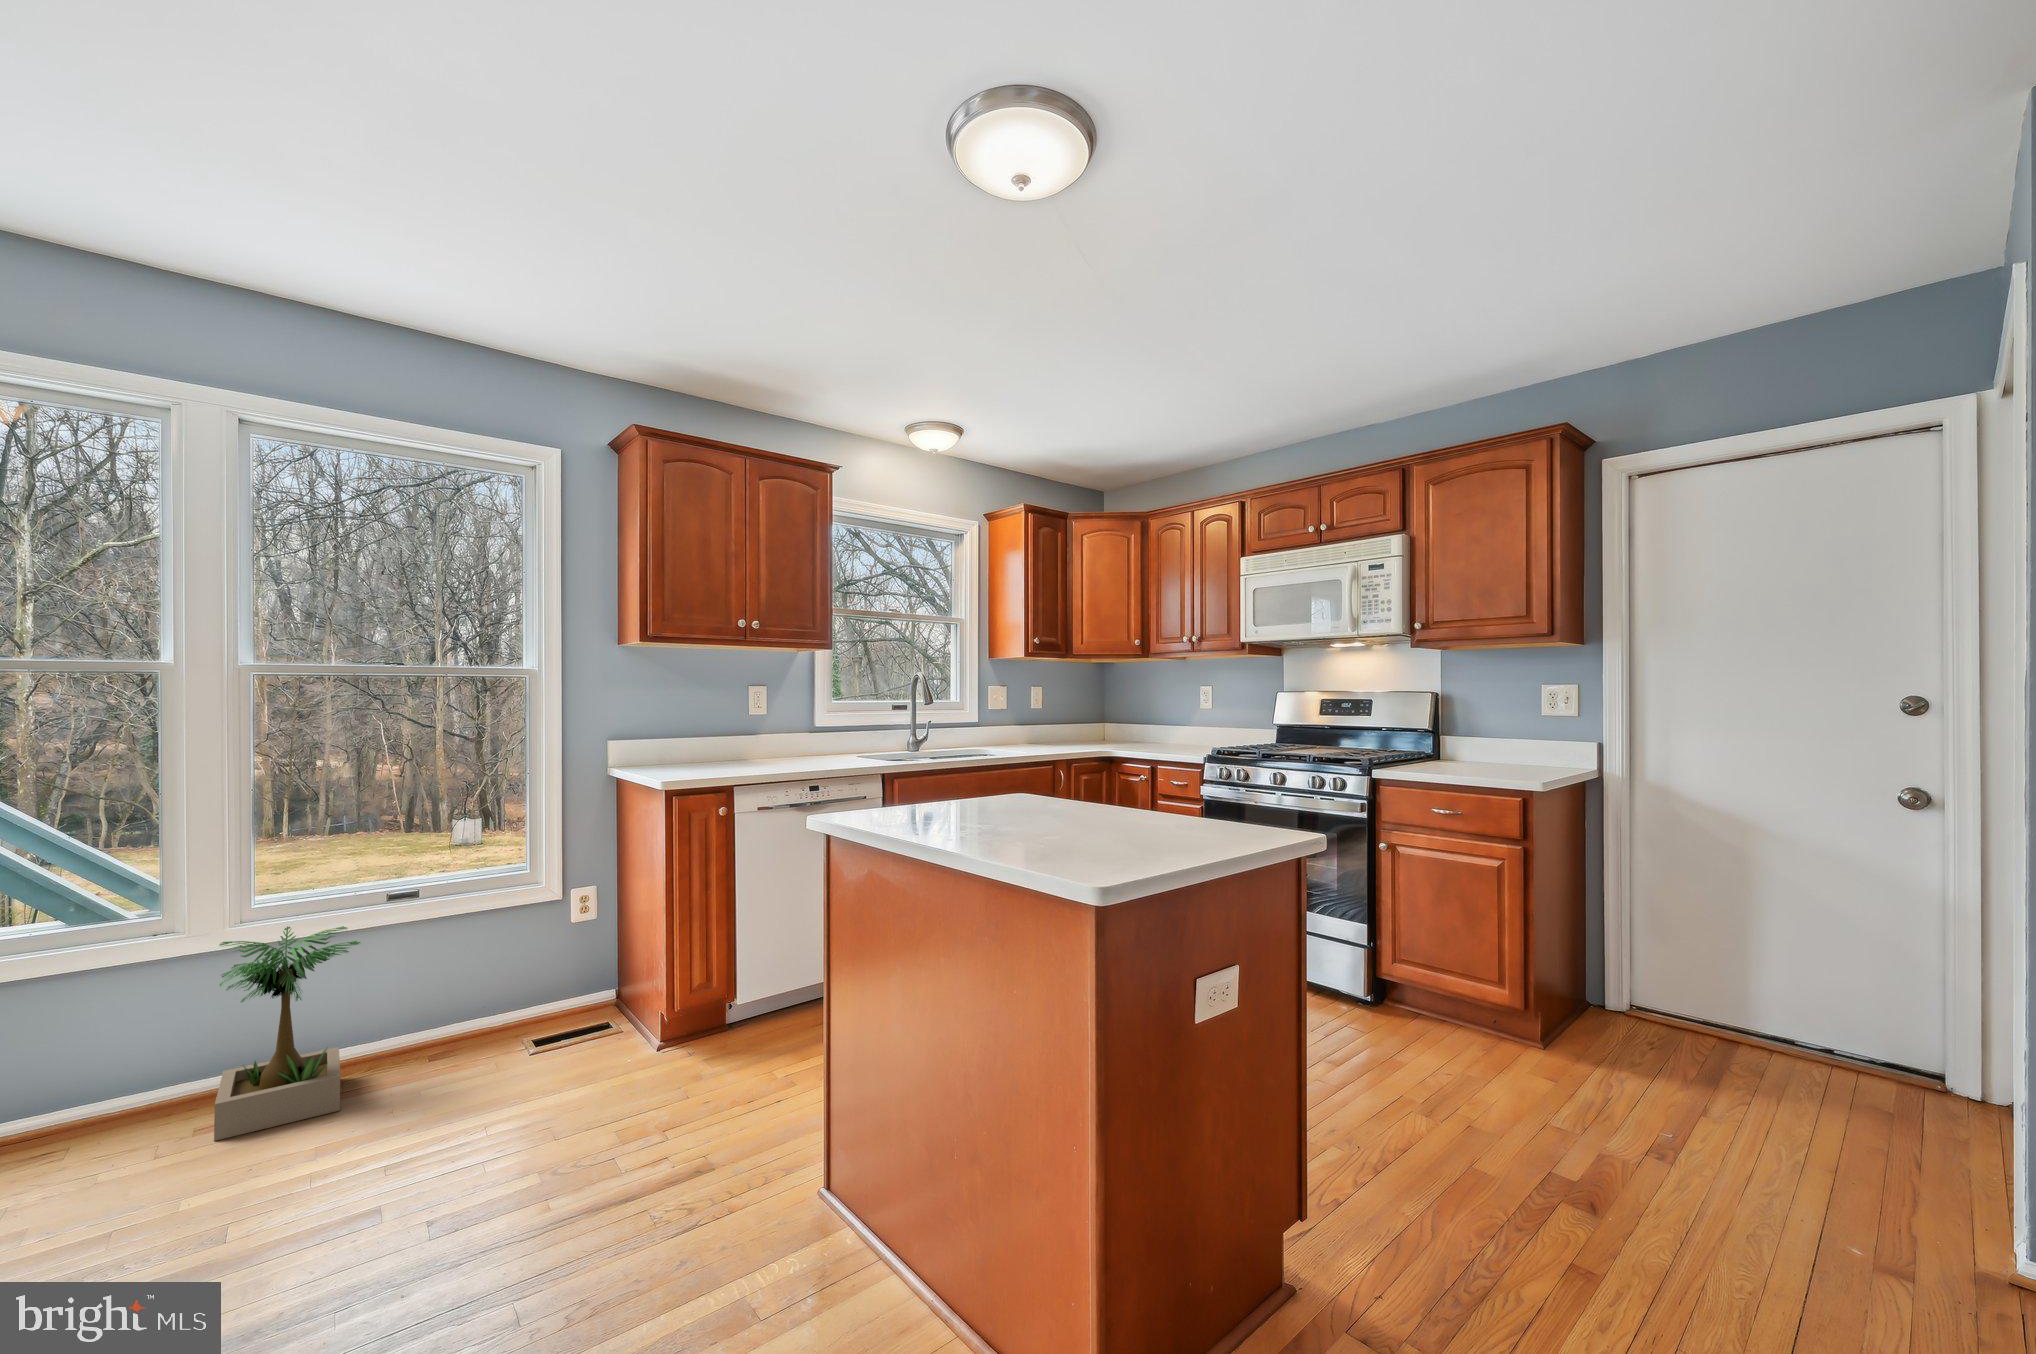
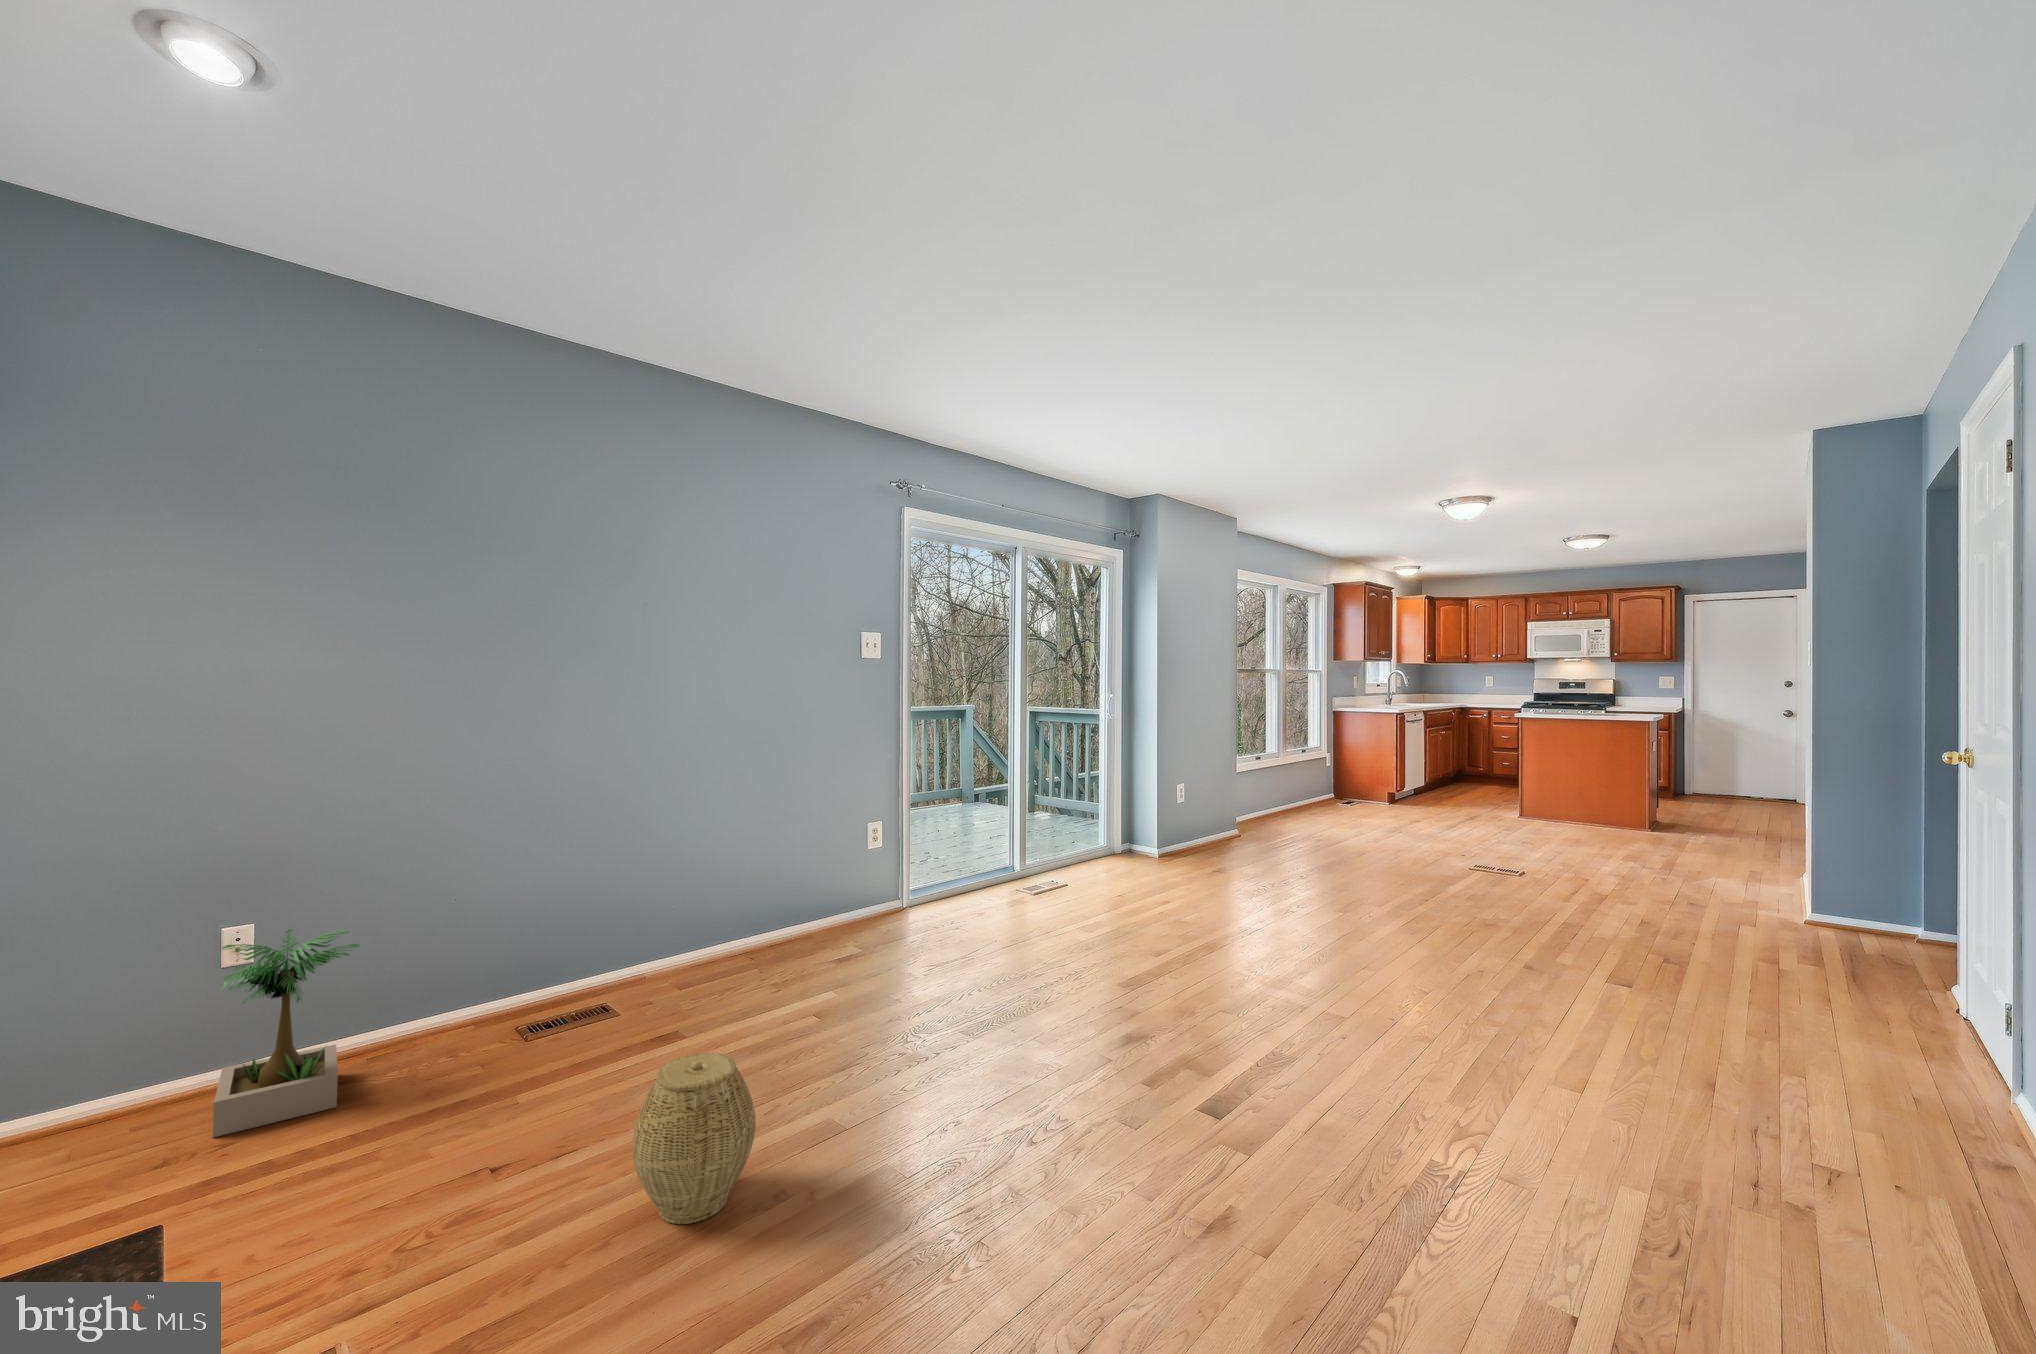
woven basket: none [643,1046,772,1225] -> present [632,1053,756,1224]

